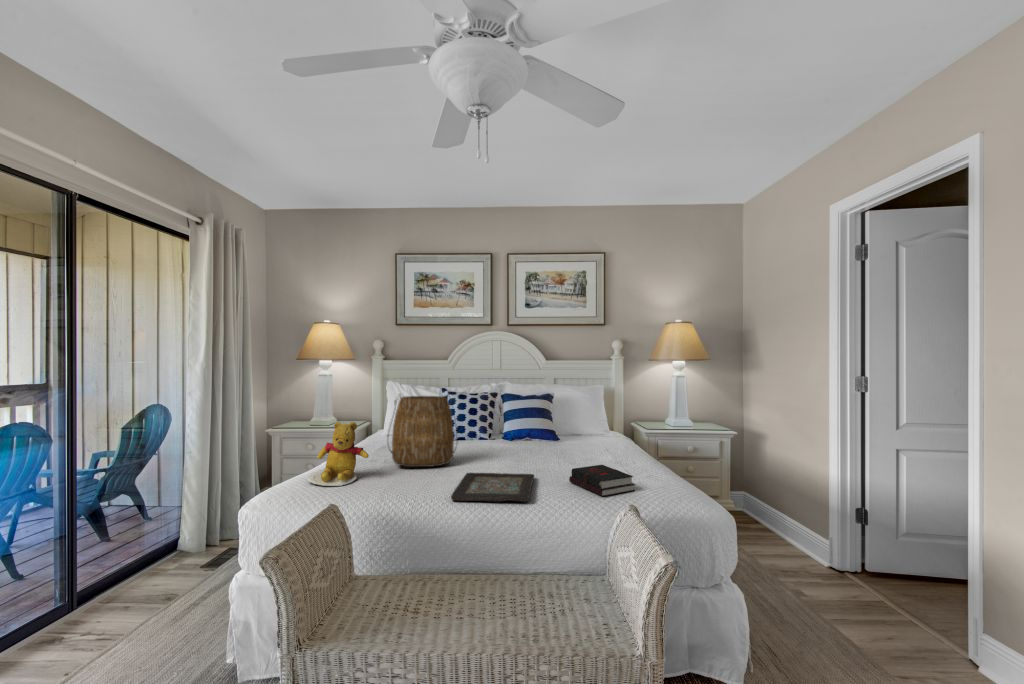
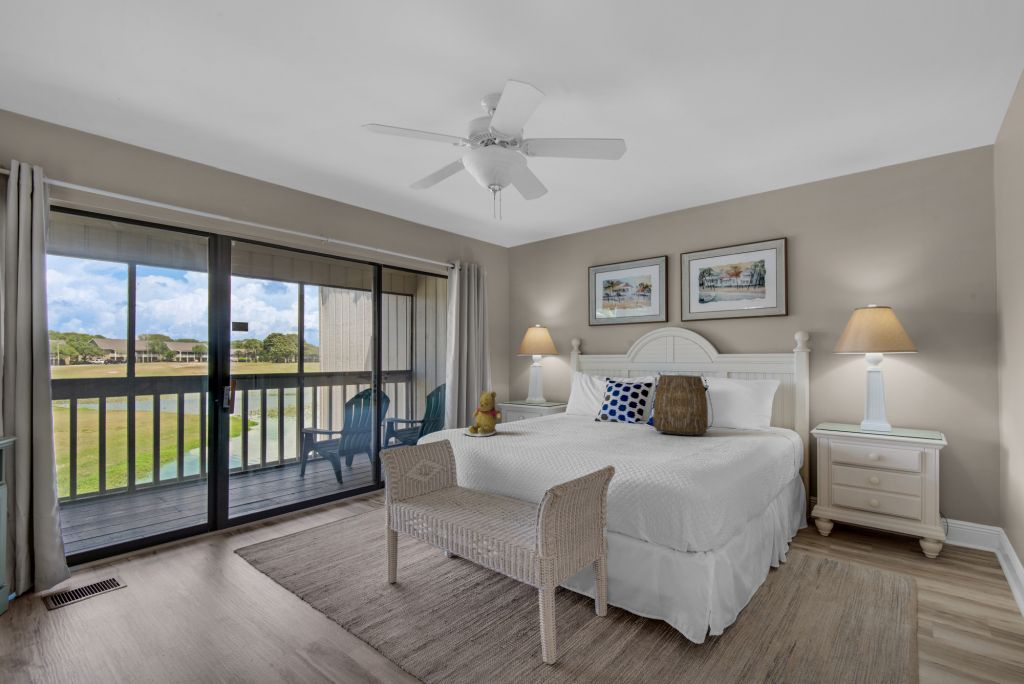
tote bag: present [391,394,457,467] -> present [652,373,712,435]
hardback book: present [569,465,635,496] -> none [649,442,701,466]
decorative tray: present [451,473,534,501] -> none [533,438,623,459]

